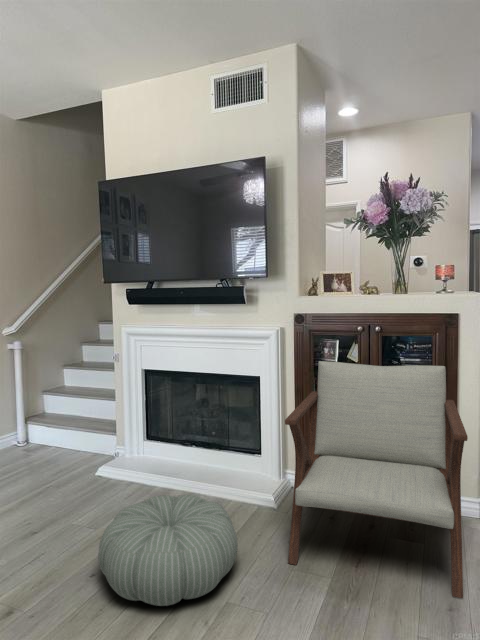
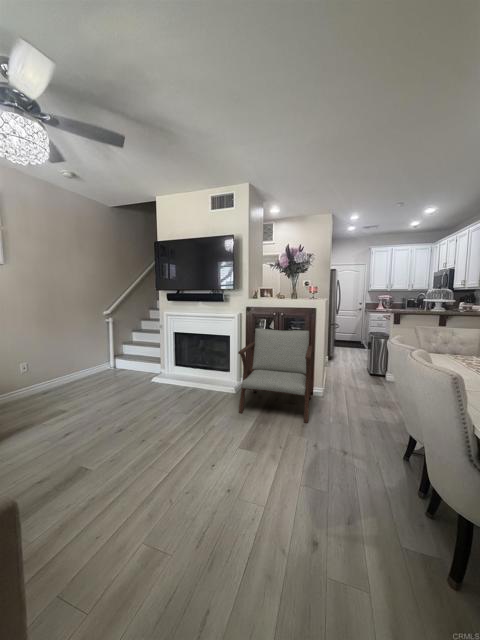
pouf: present [98,494,238,606] -> none [158,385,217,426]

